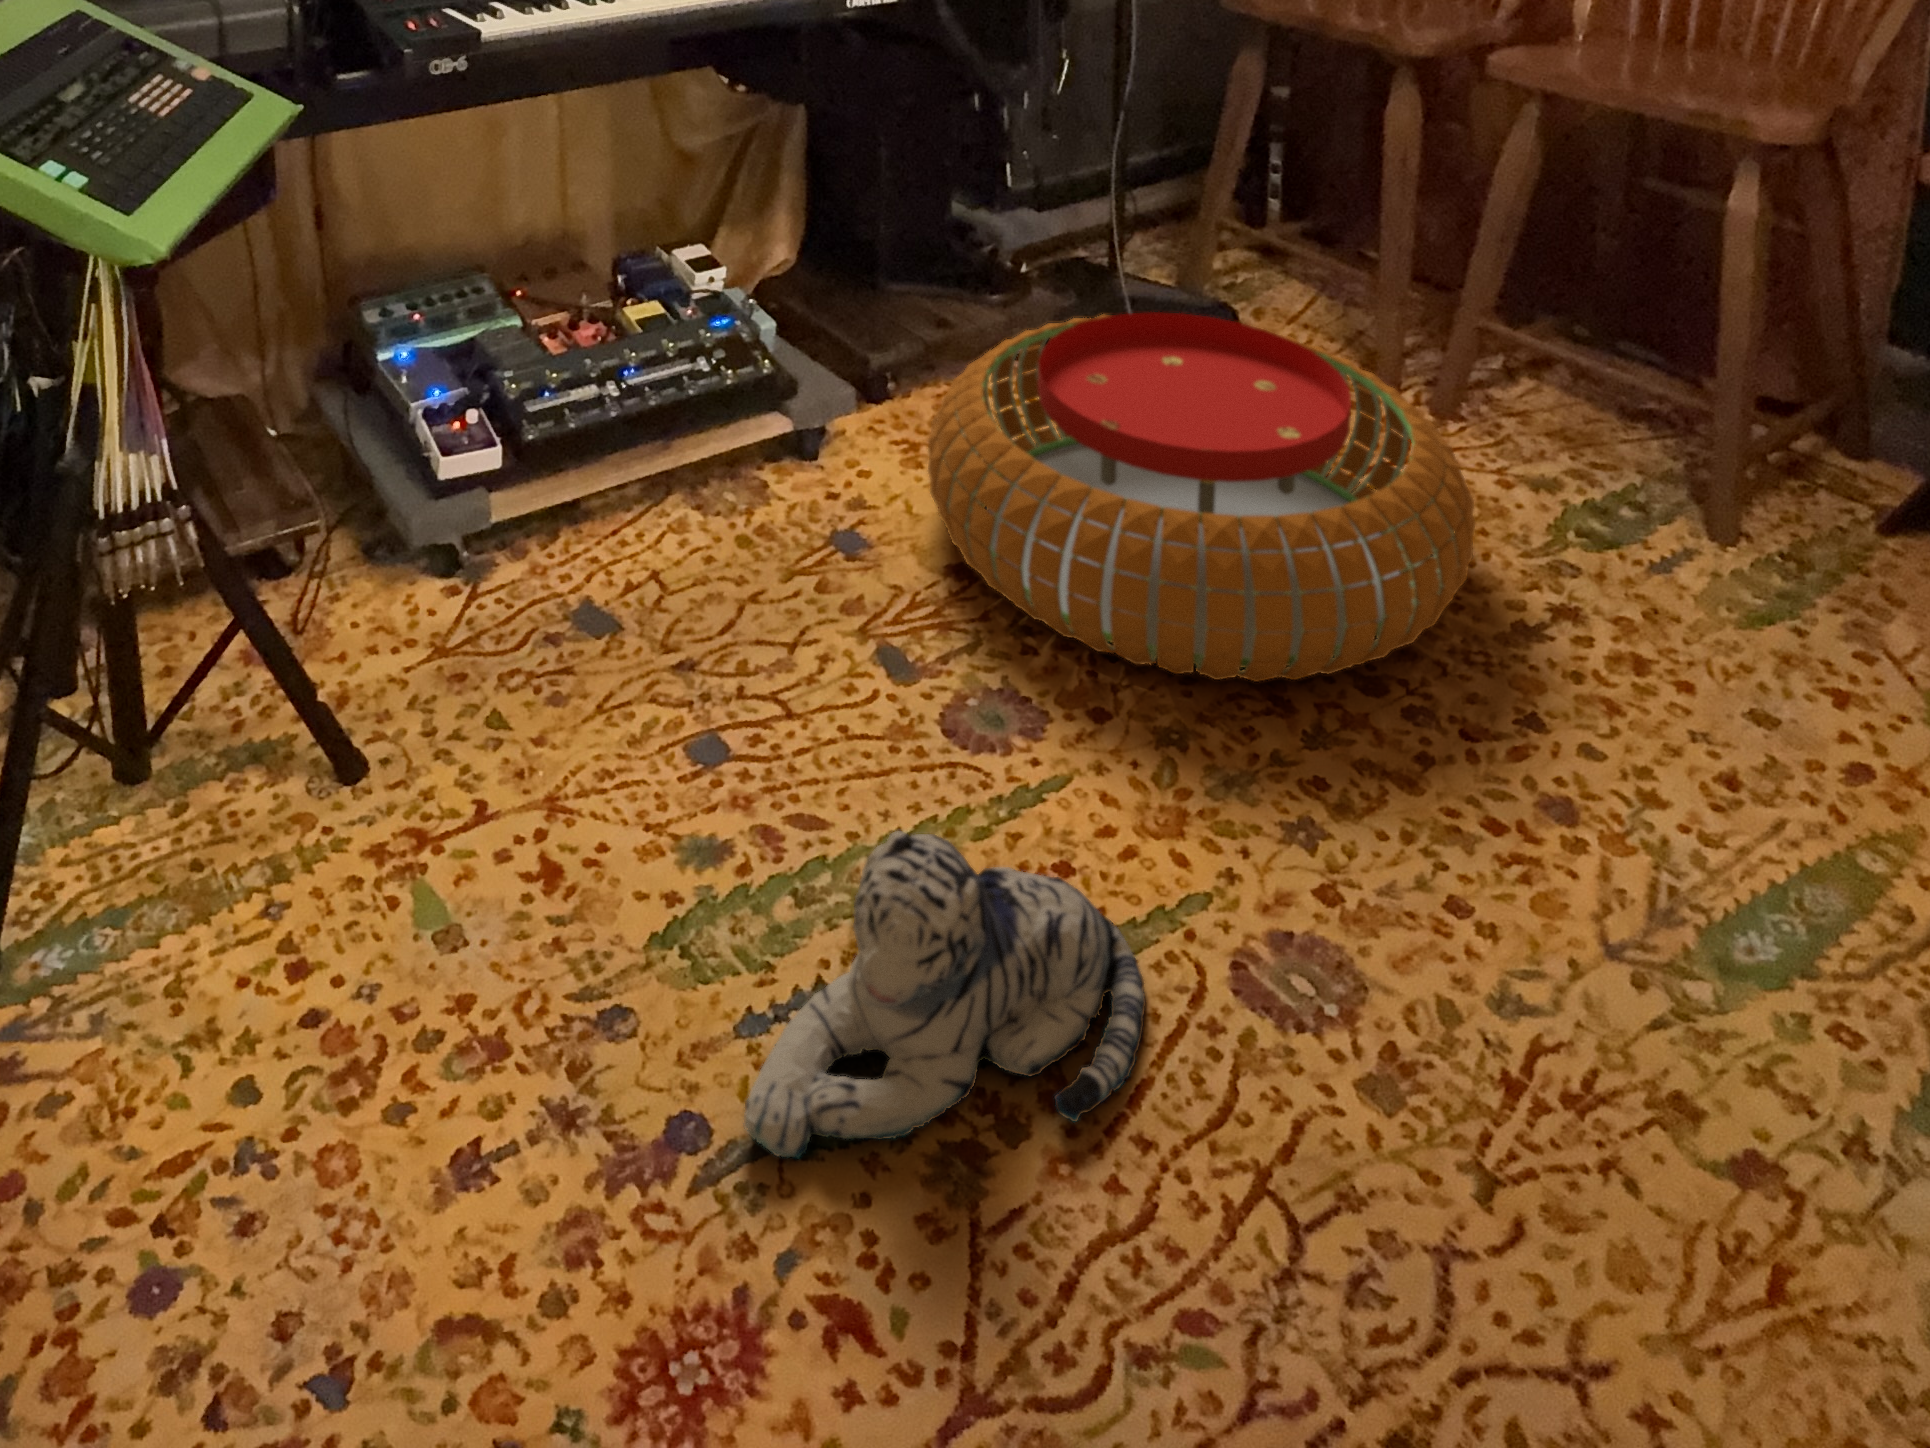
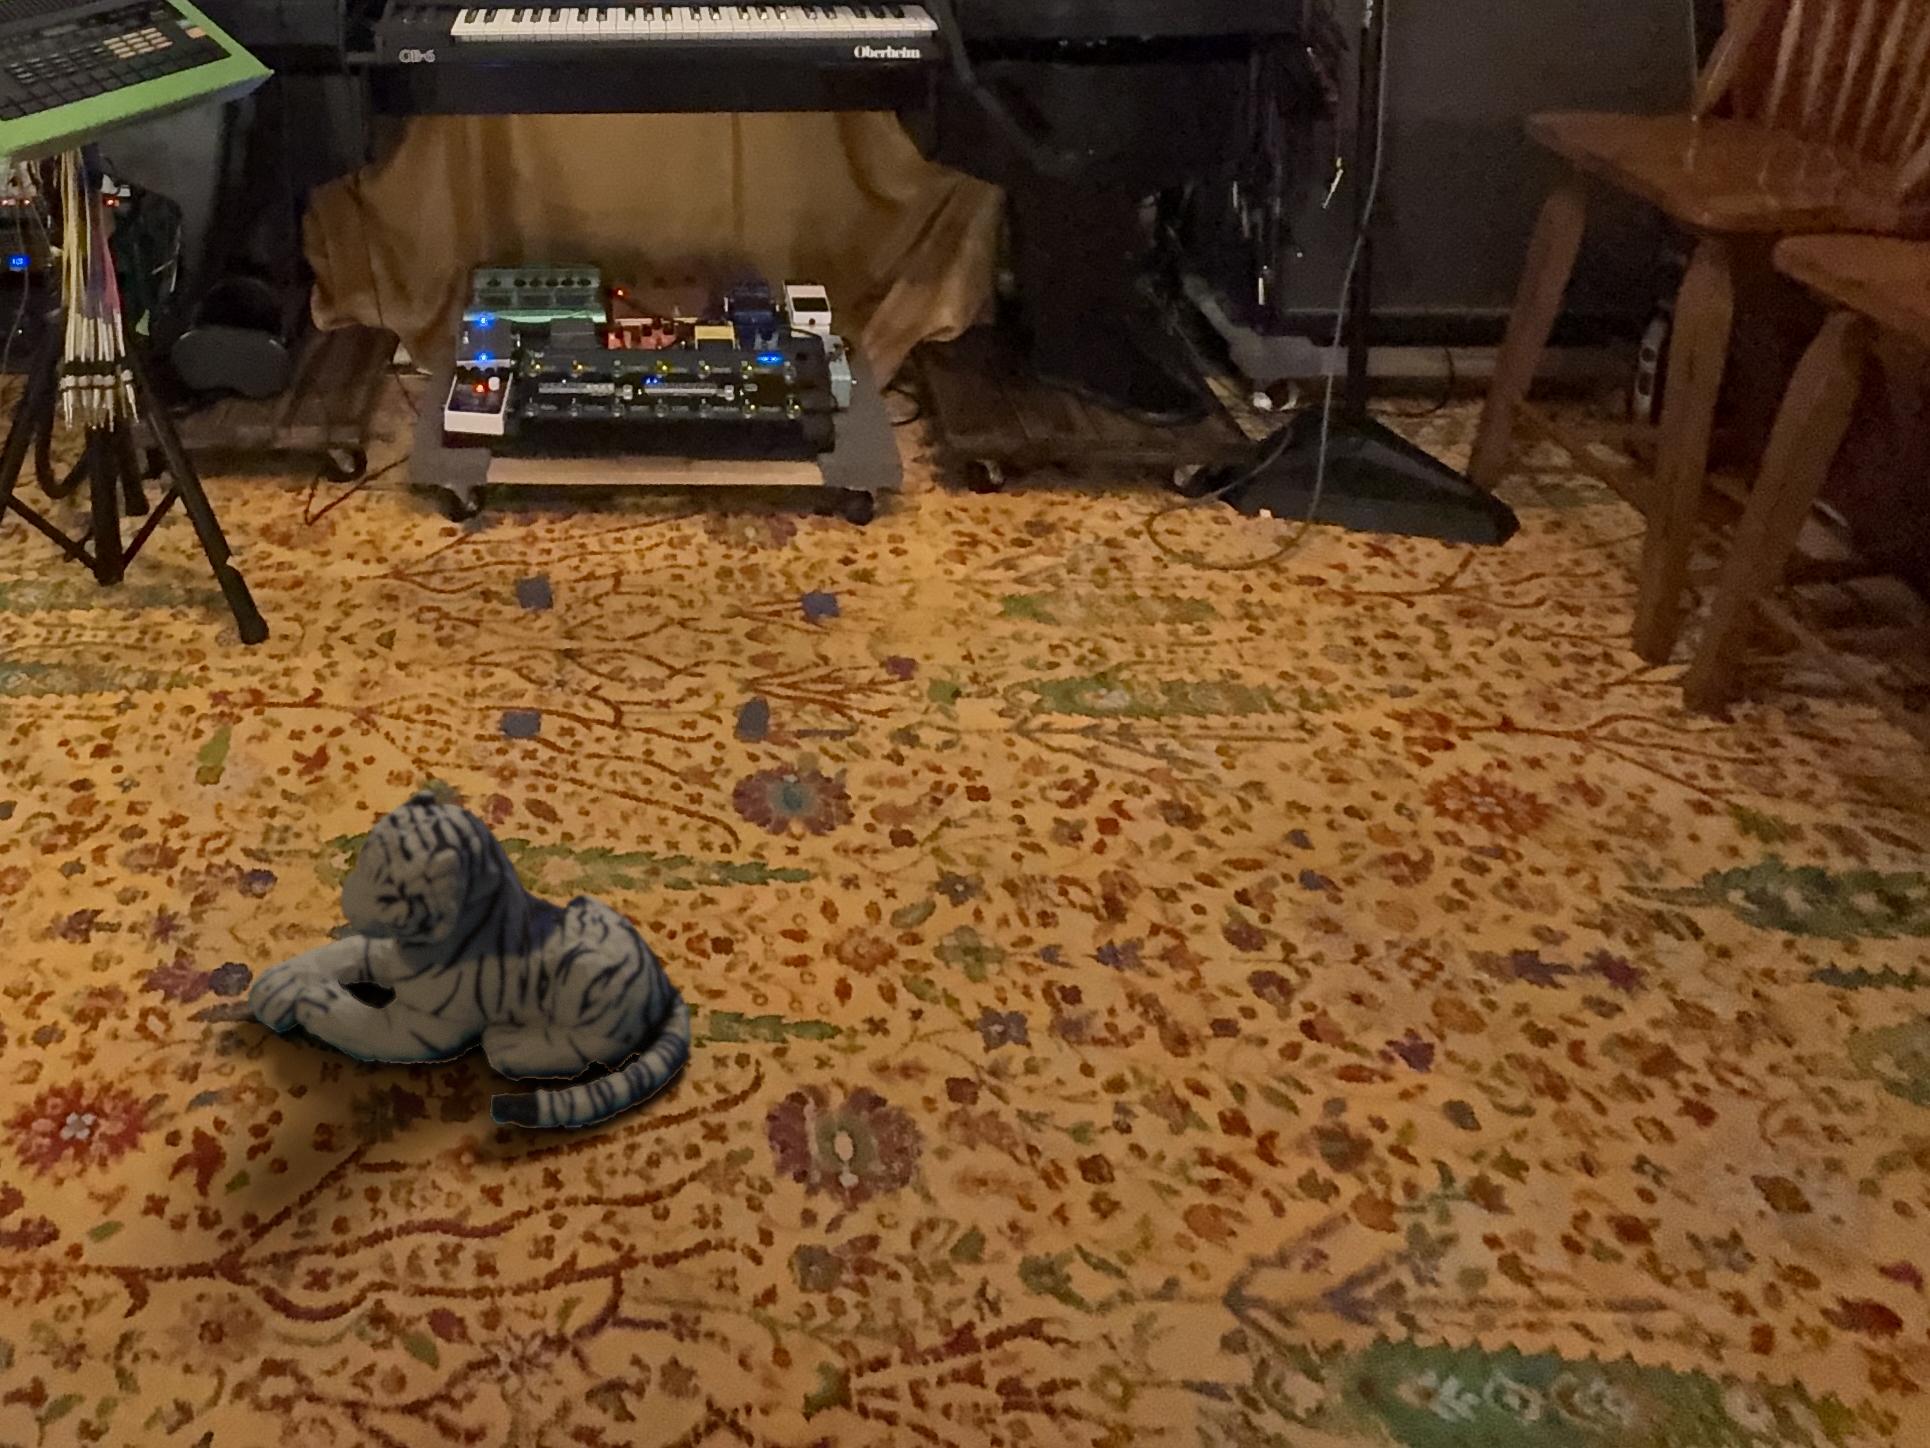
pouf: present [928,312,1475,682] -> none [882,466,1551,932]

